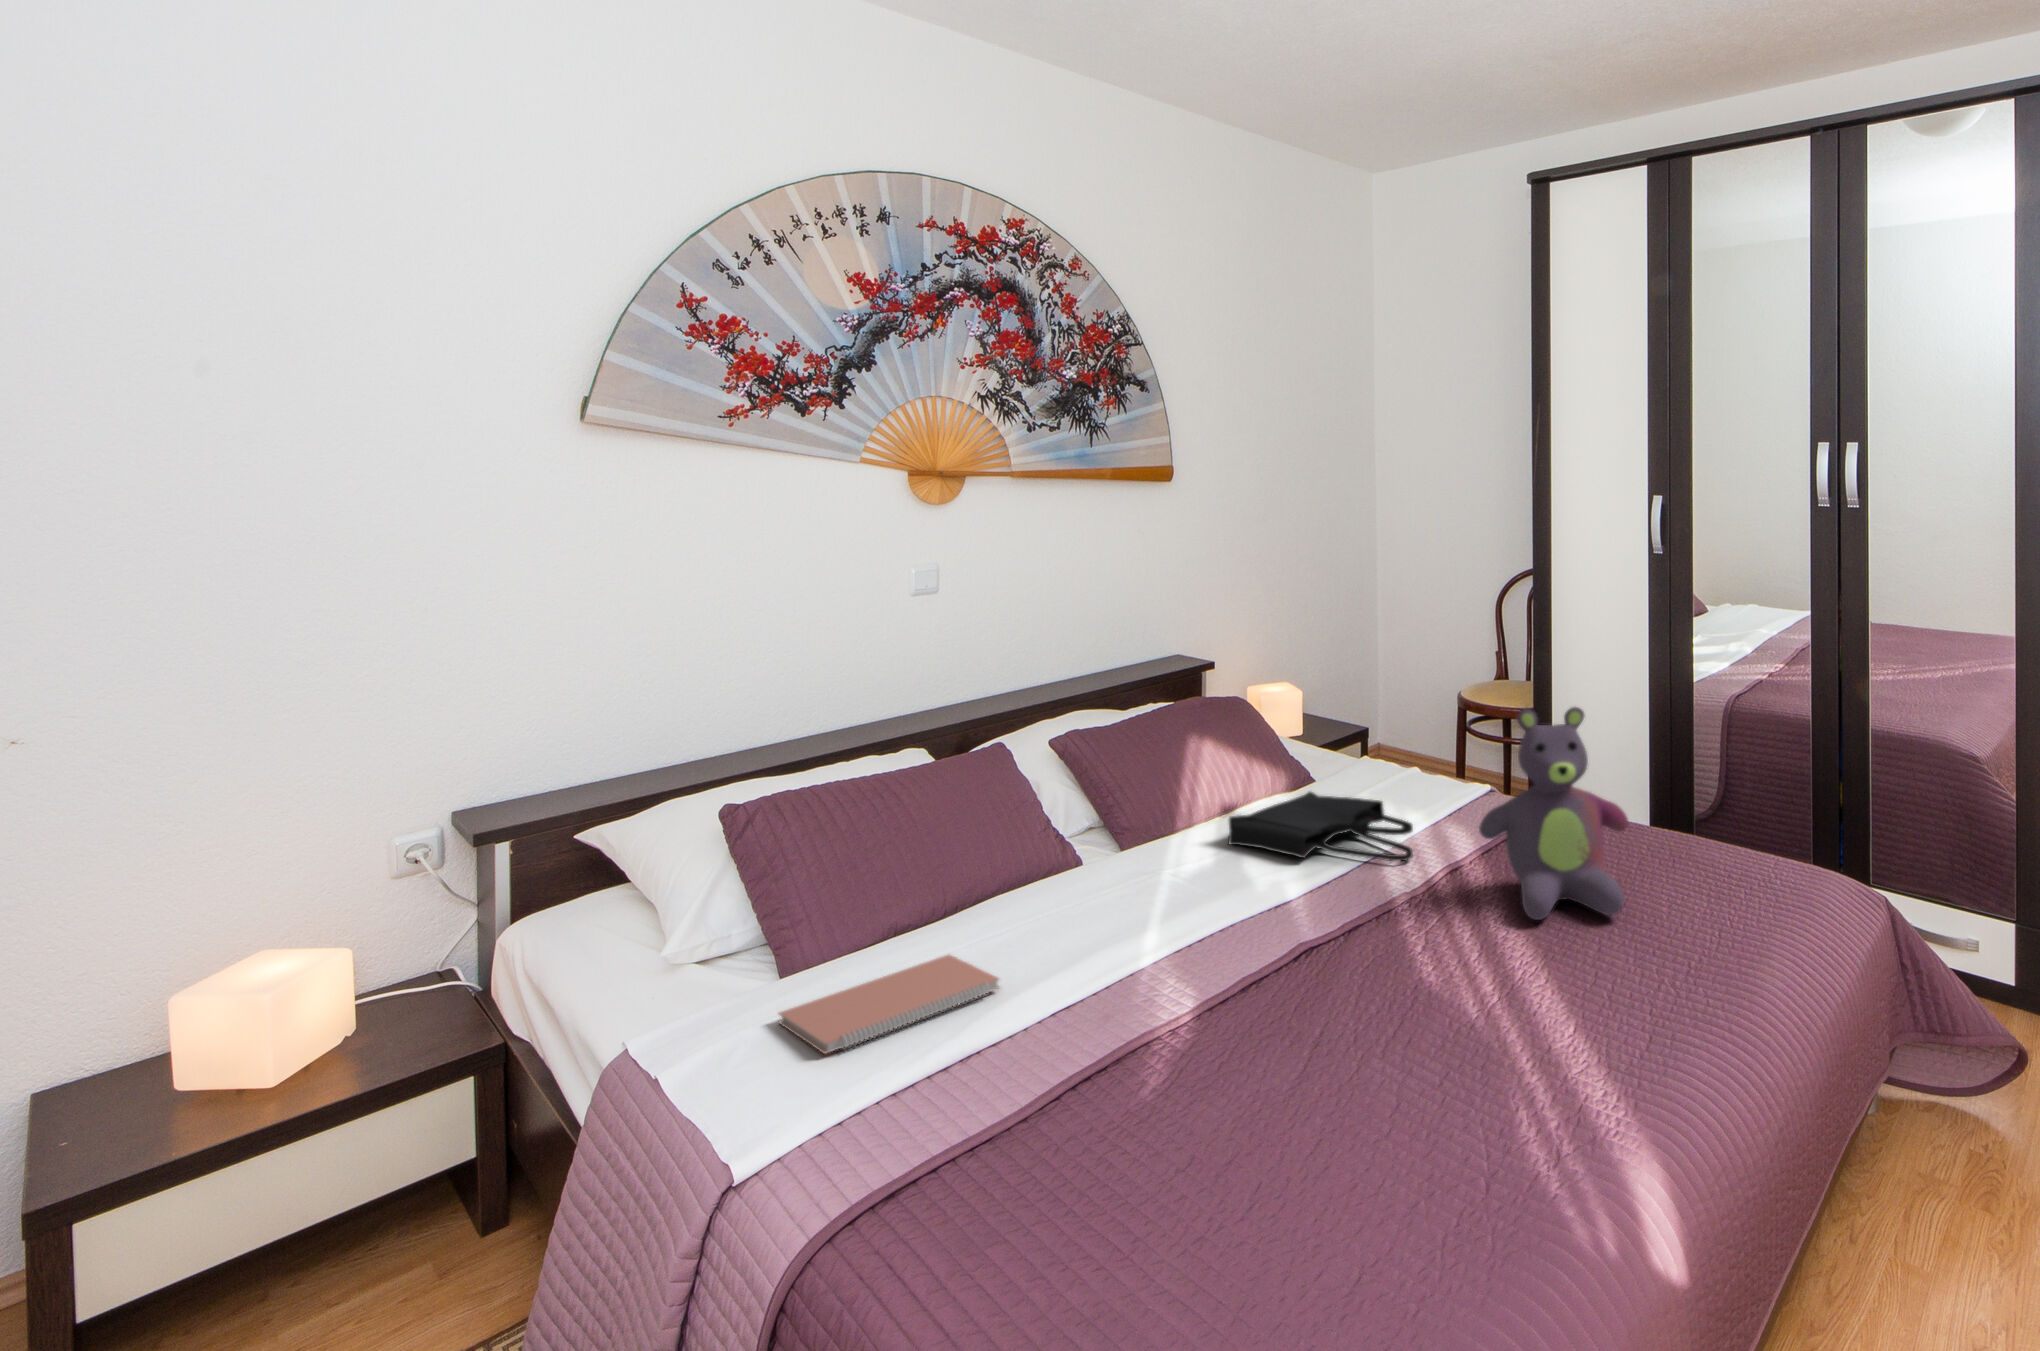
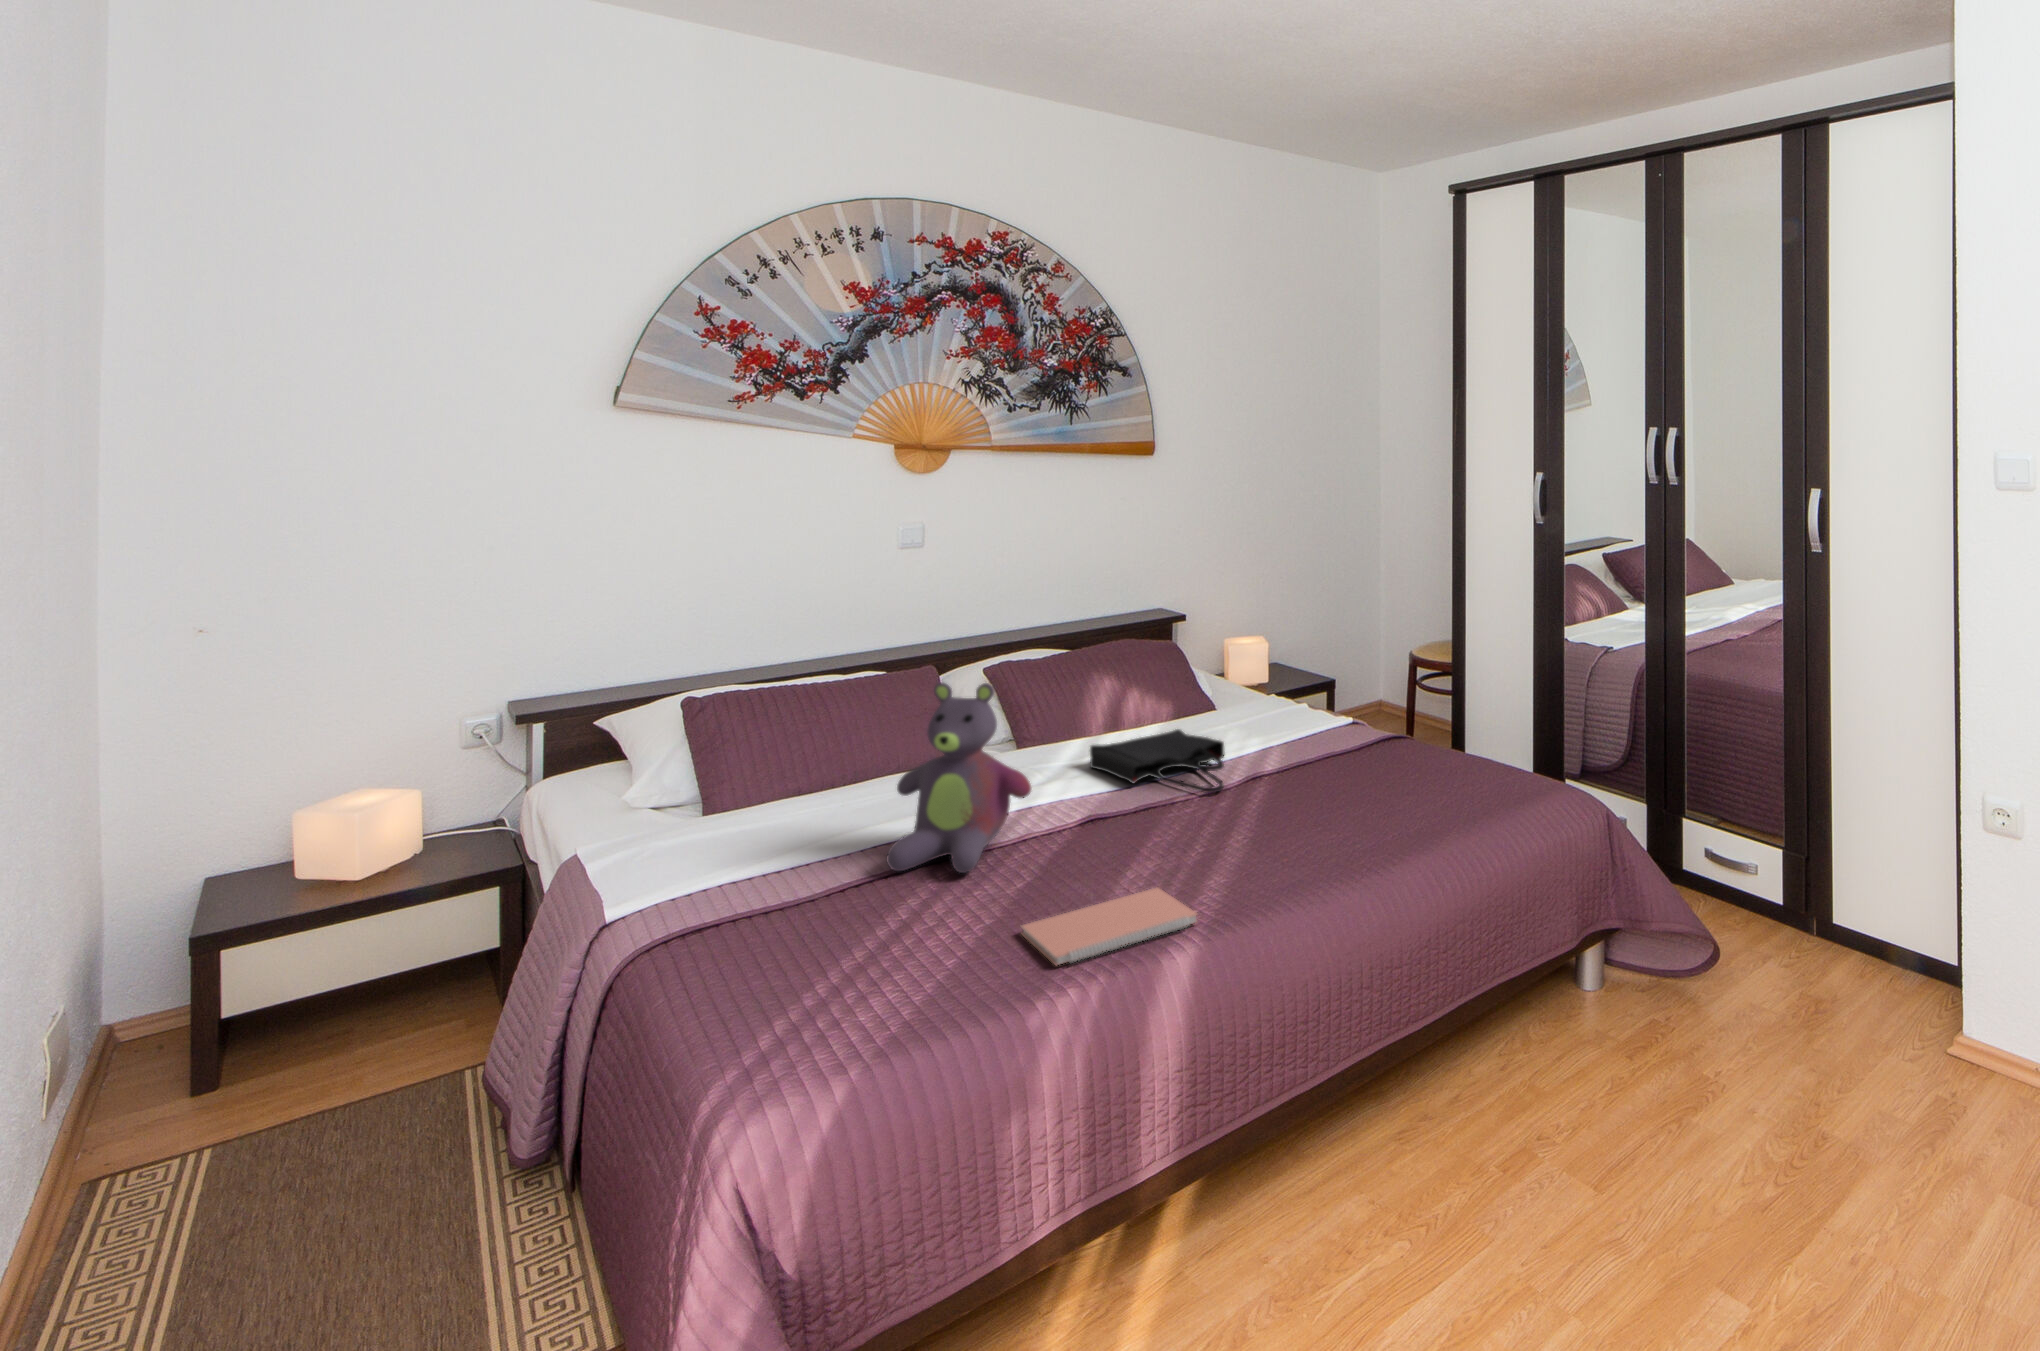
stuffed bear: present [1479,707,1628,920] -> present [887,682,1031,873]
notebook: present [778,955,999,1054] -> present [1021,888,1197,965]

